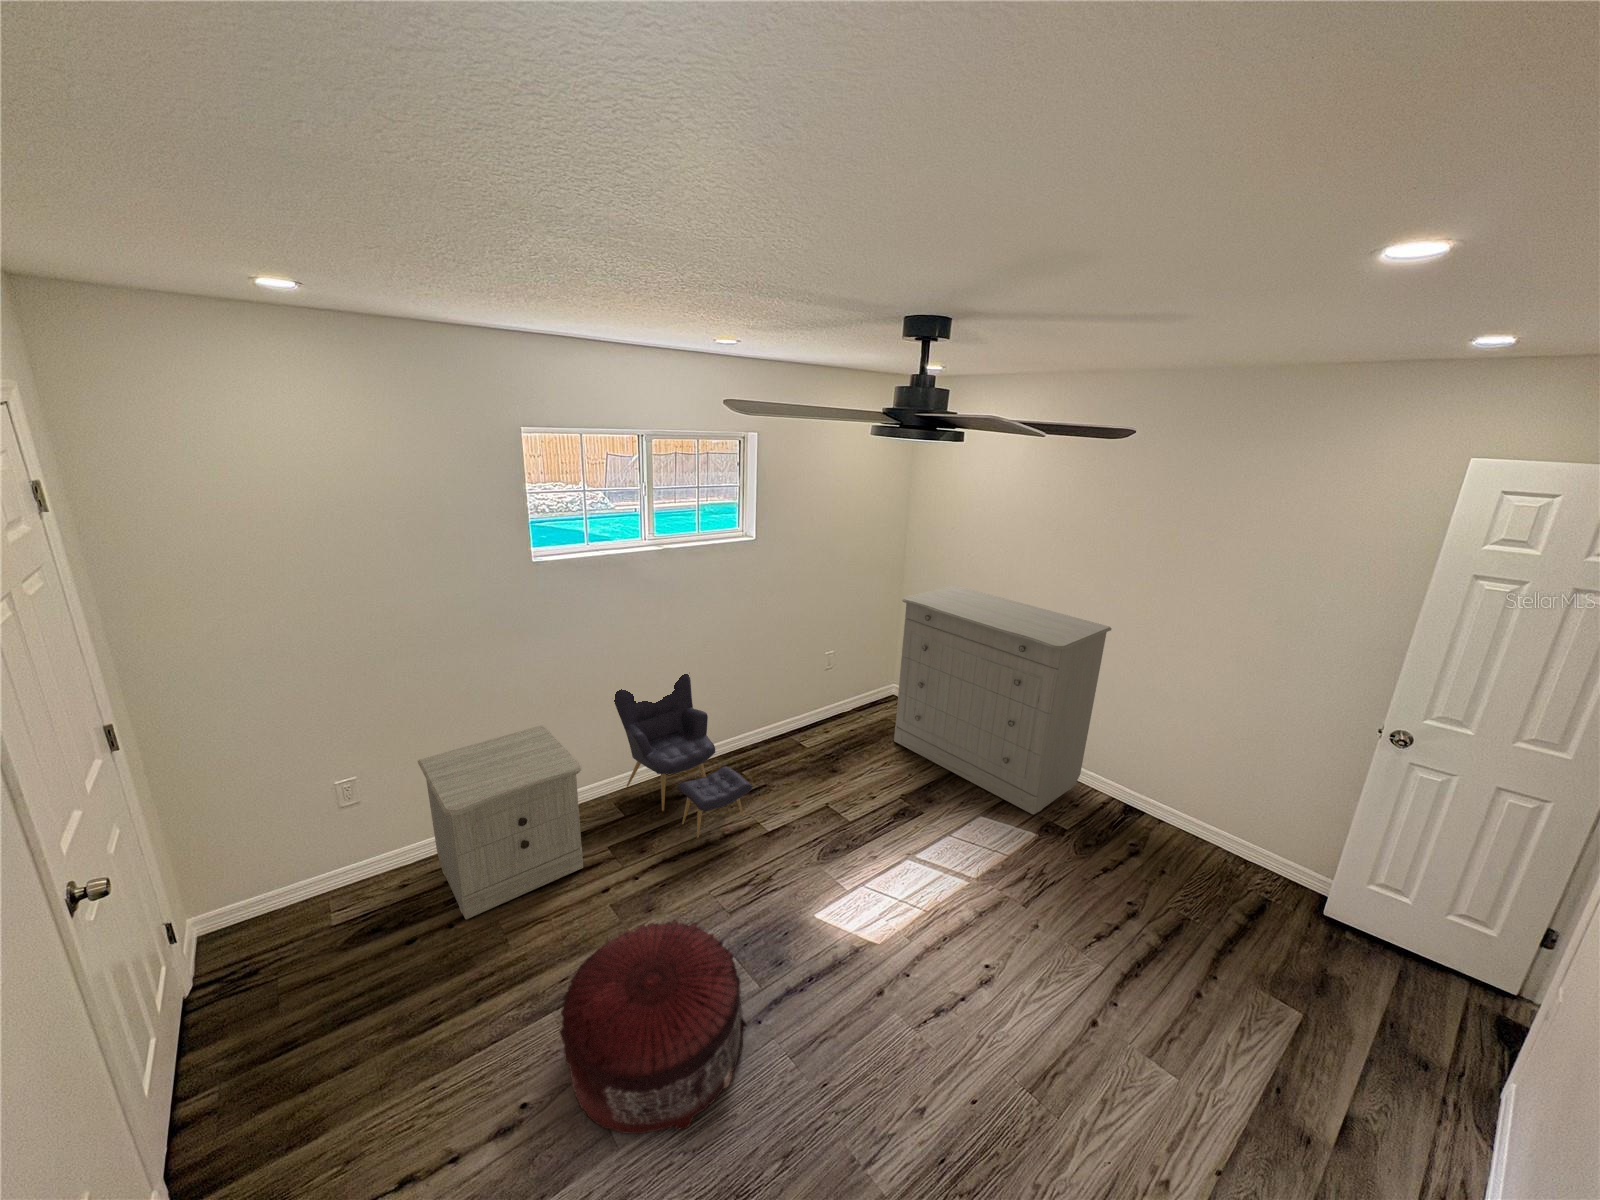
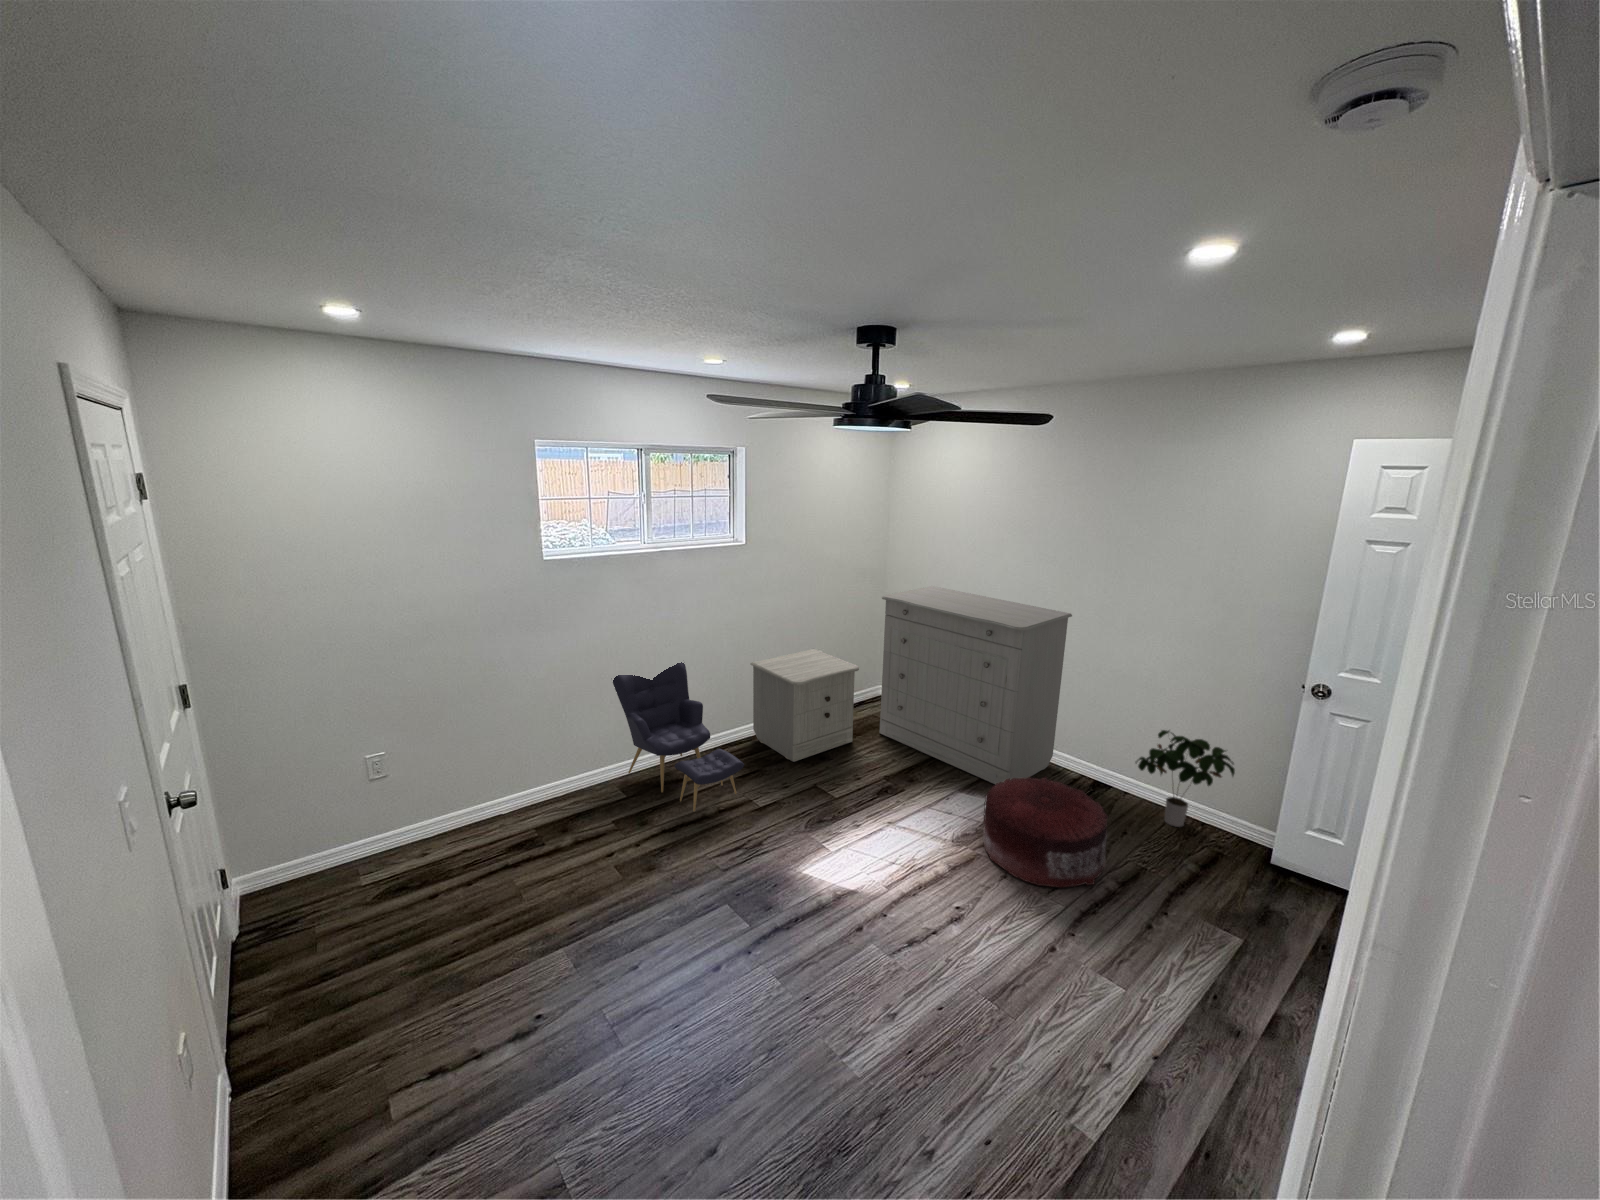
nightstand: present [418,725,583,919] -> present [750,649,859,762]
potted plant: none [1174,761,1289,865] -> present [1136,730,1235,827]
pouf: present [559,921,746,1134] -> present [983,777,1108,888]

